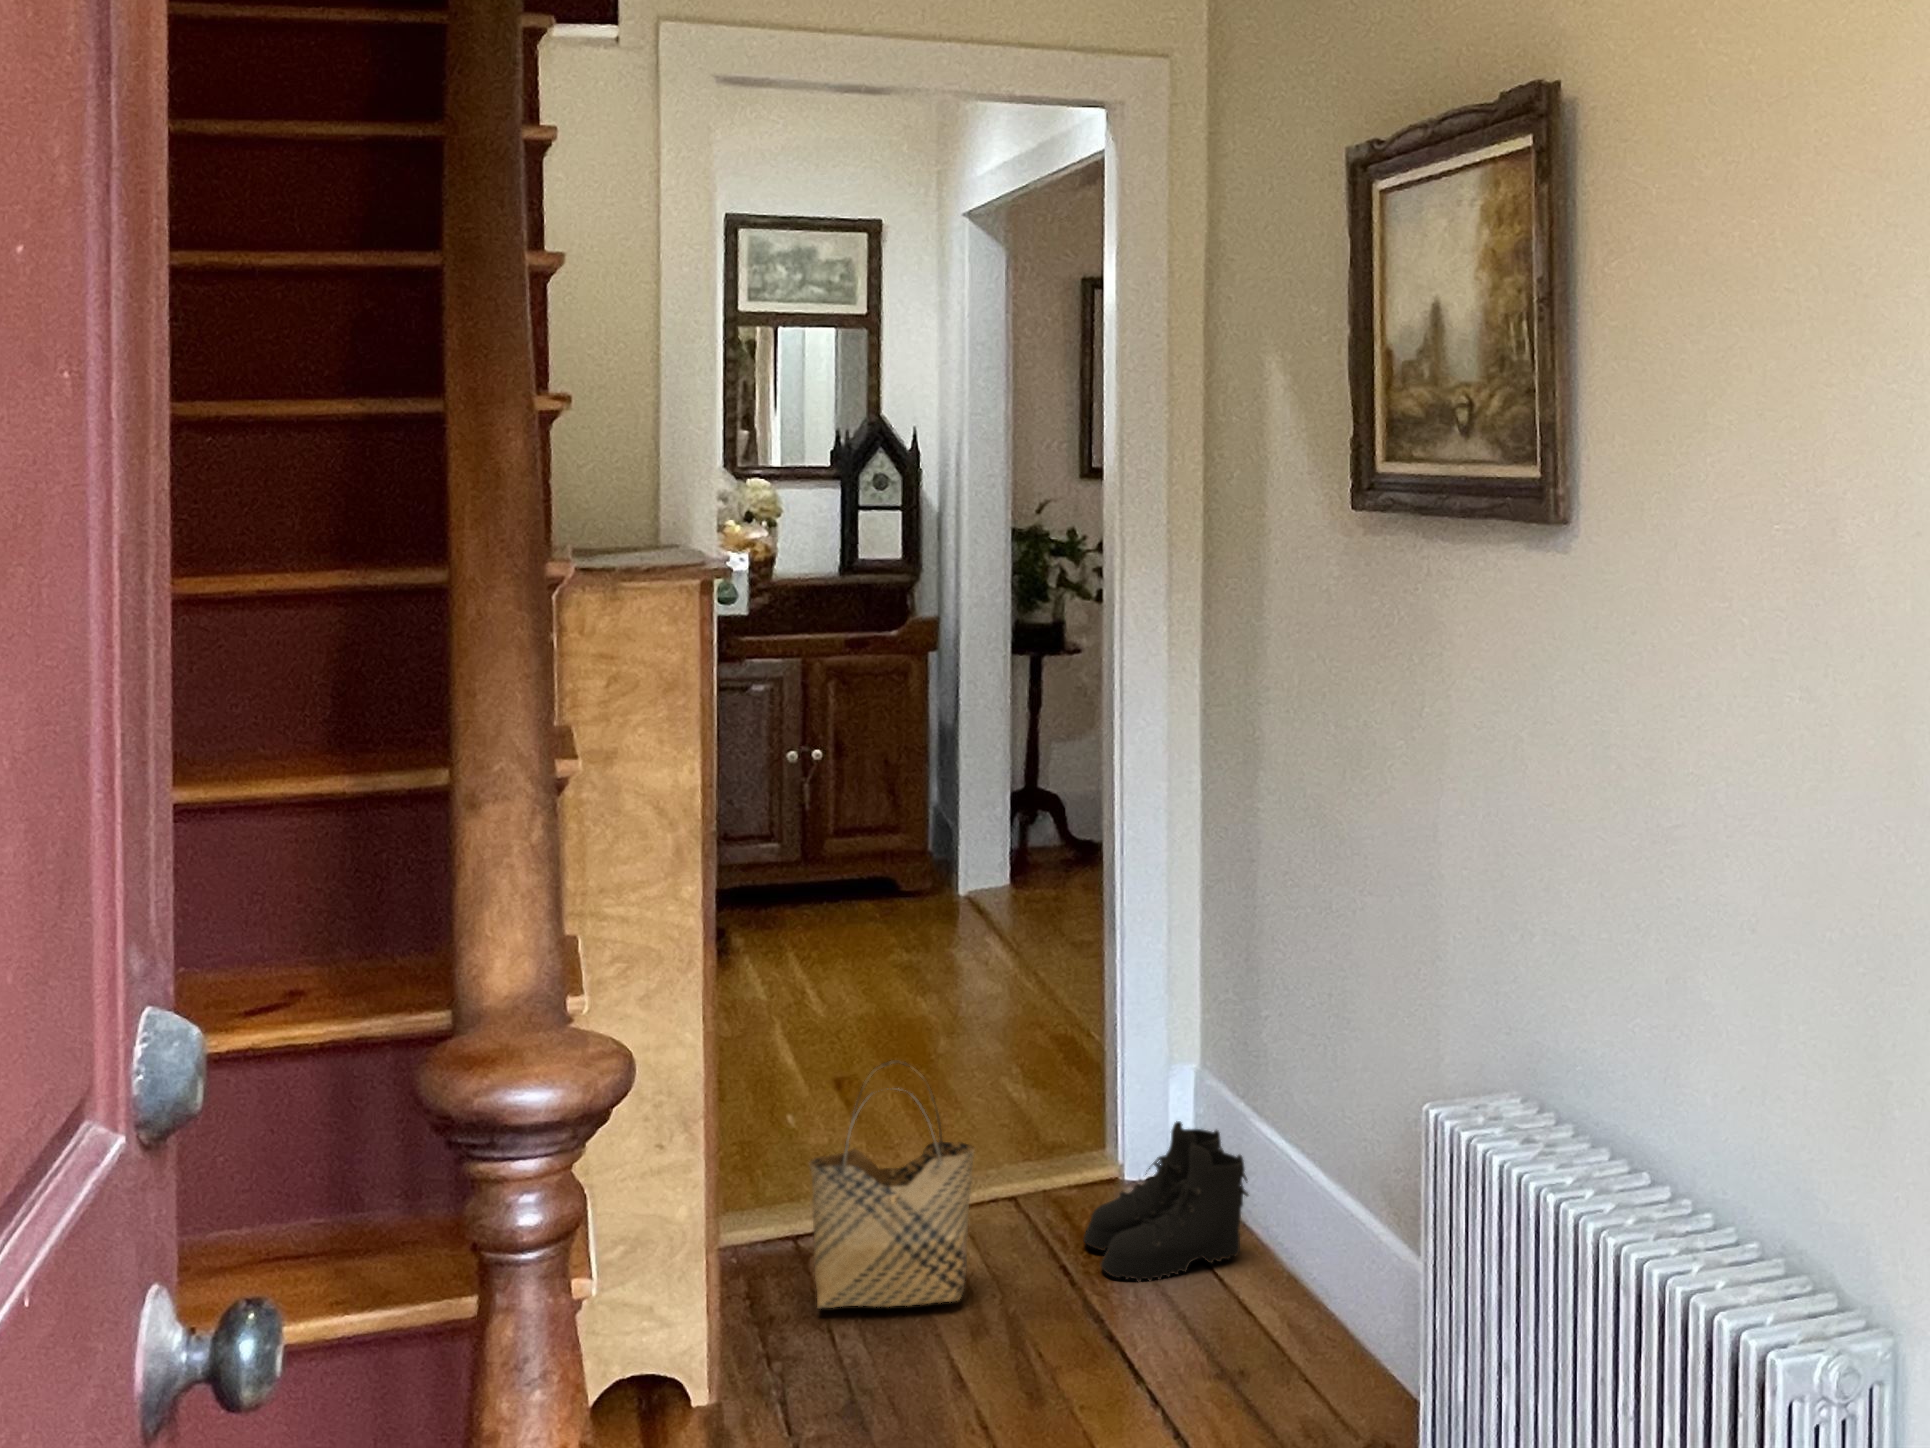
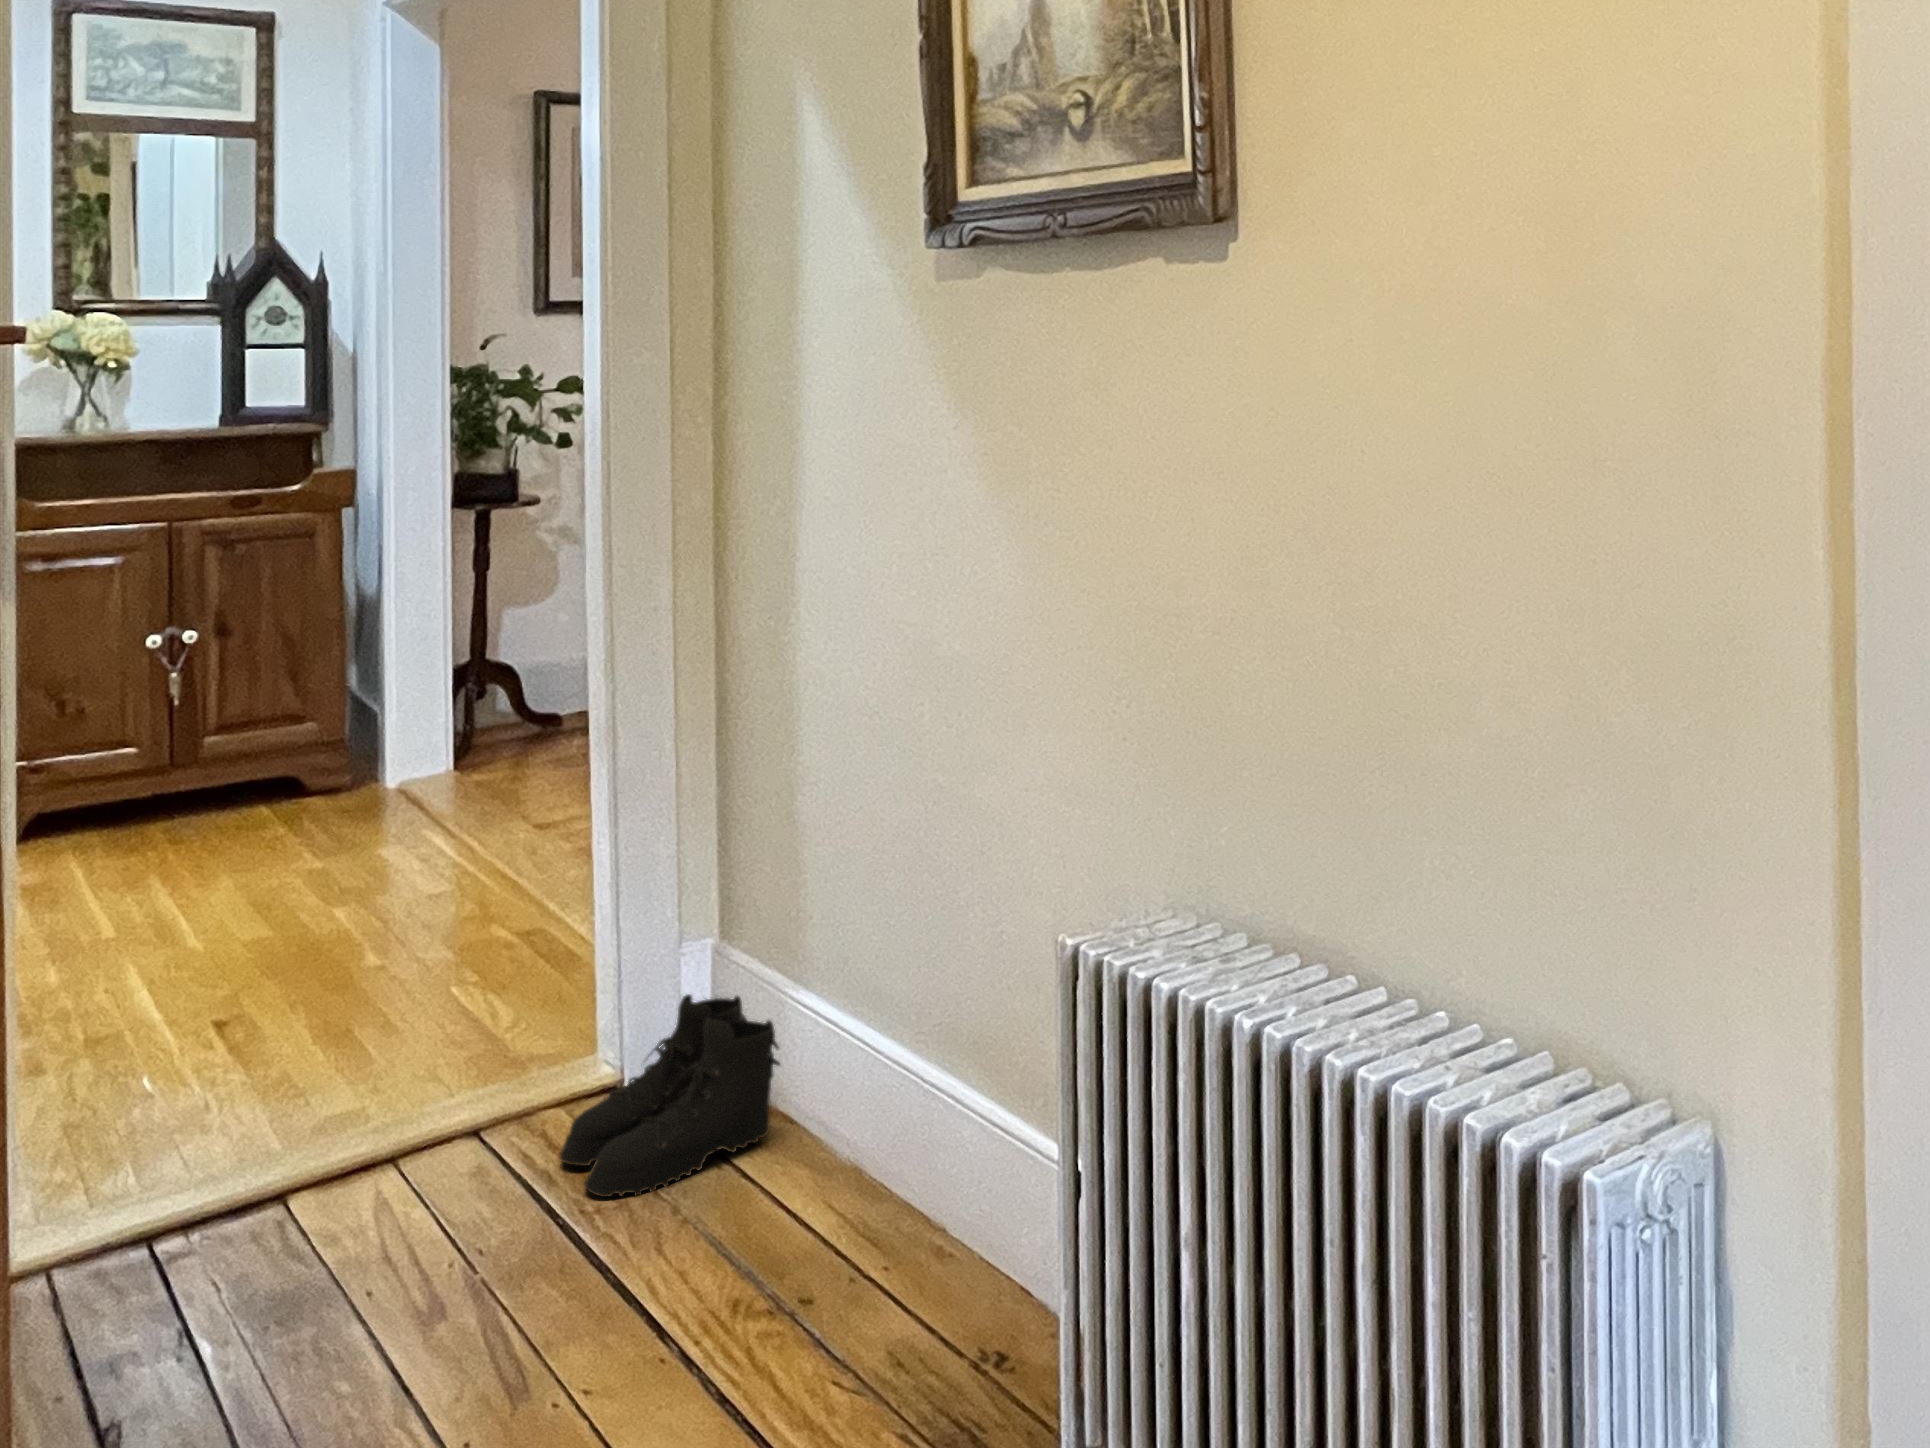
woven basket: present [809,1060,975,1308] -> none [124,987,399,1340]

